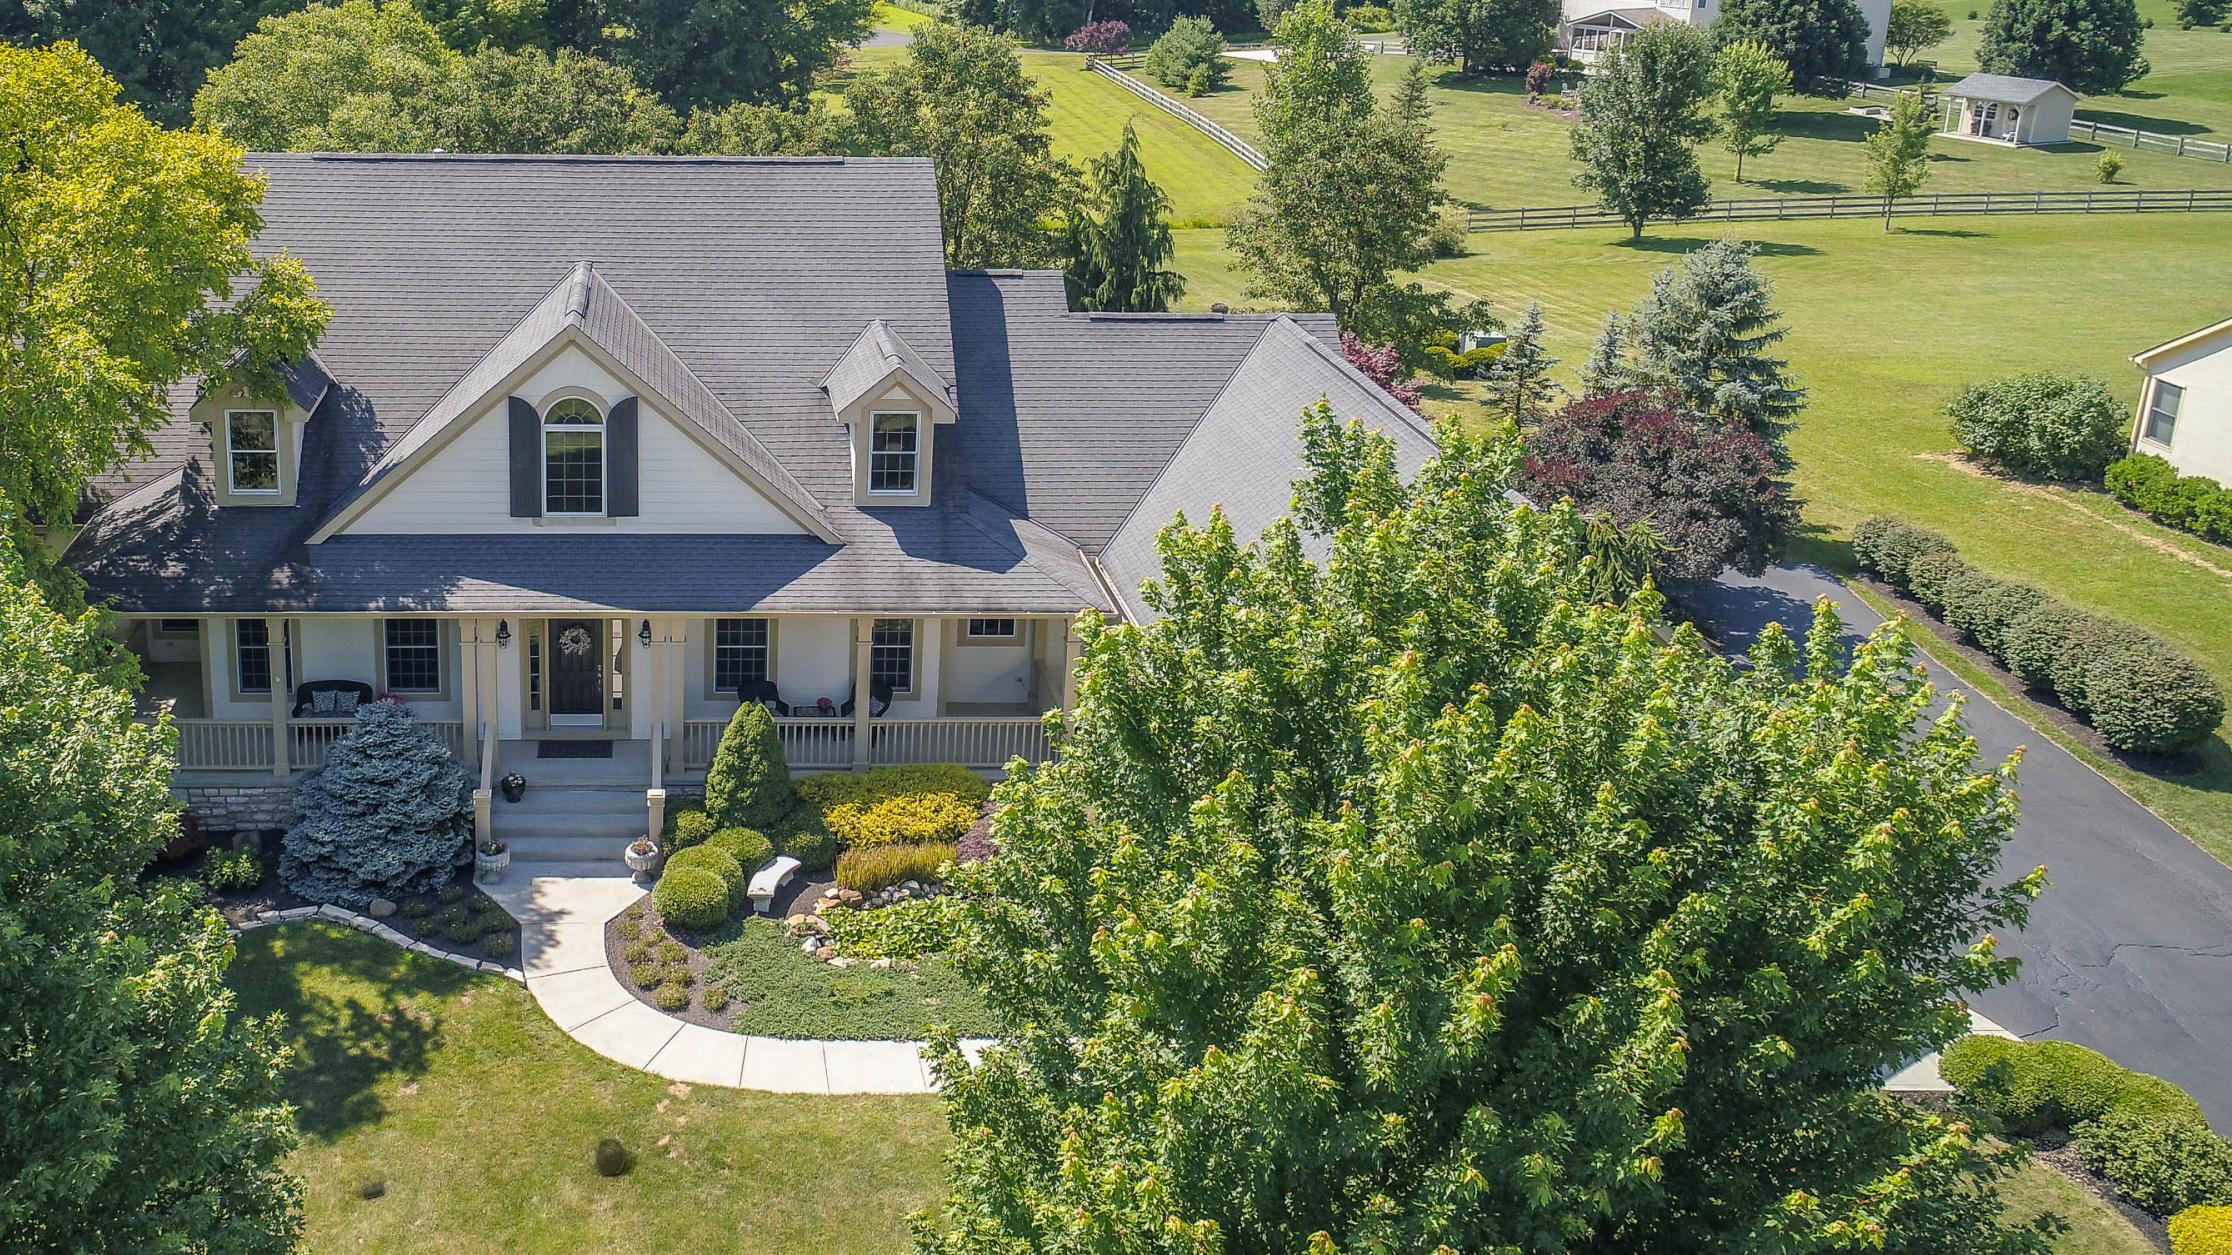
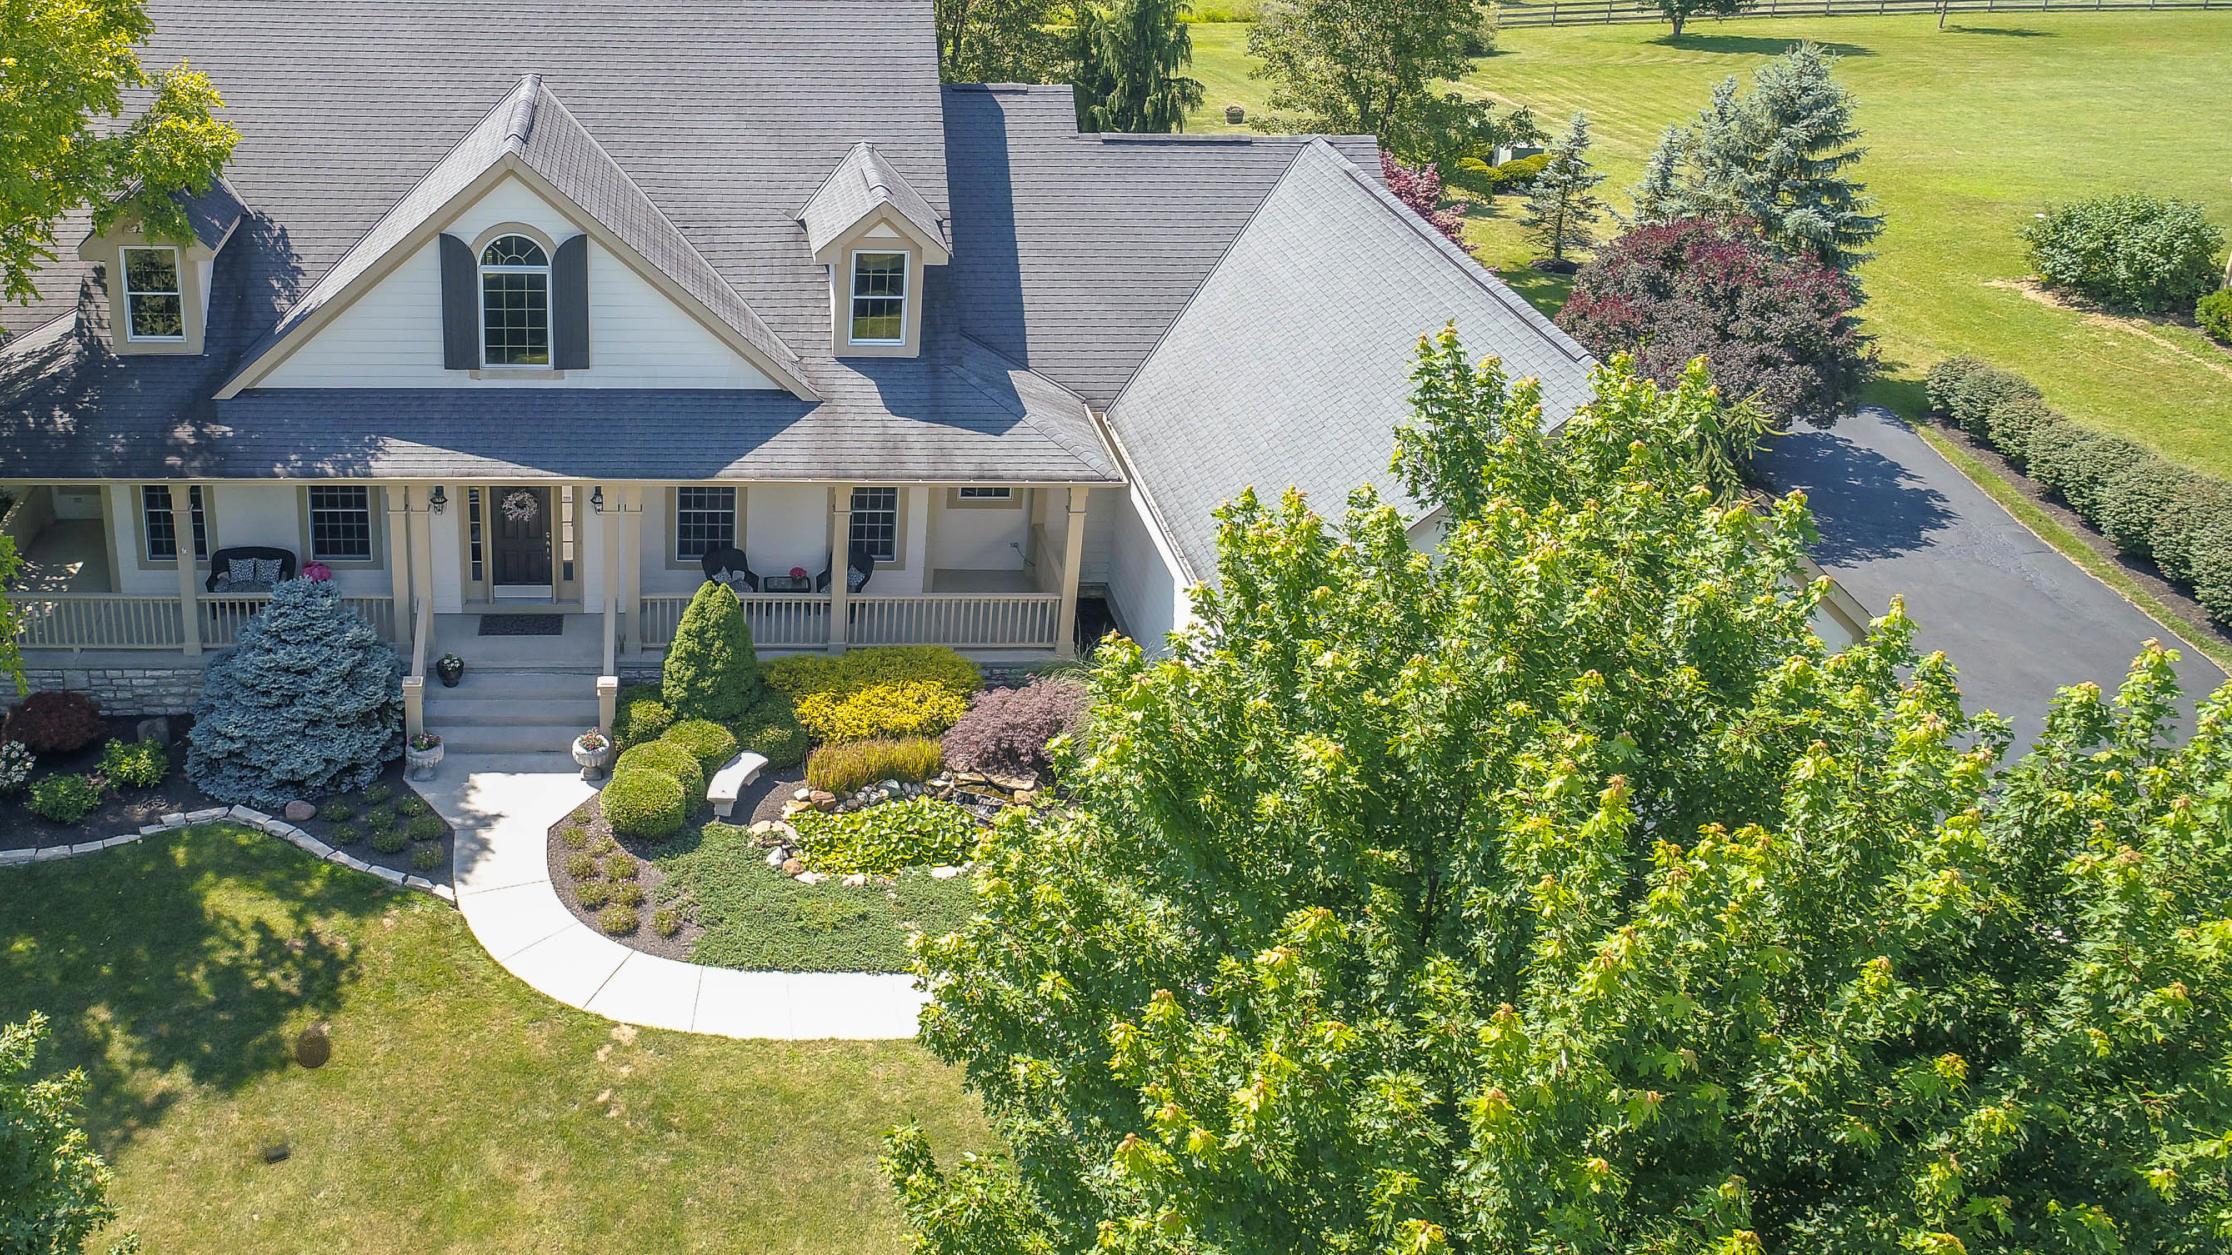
woven basket: present [595,1139,625,1175] -> present [296,1028,329,1067]

